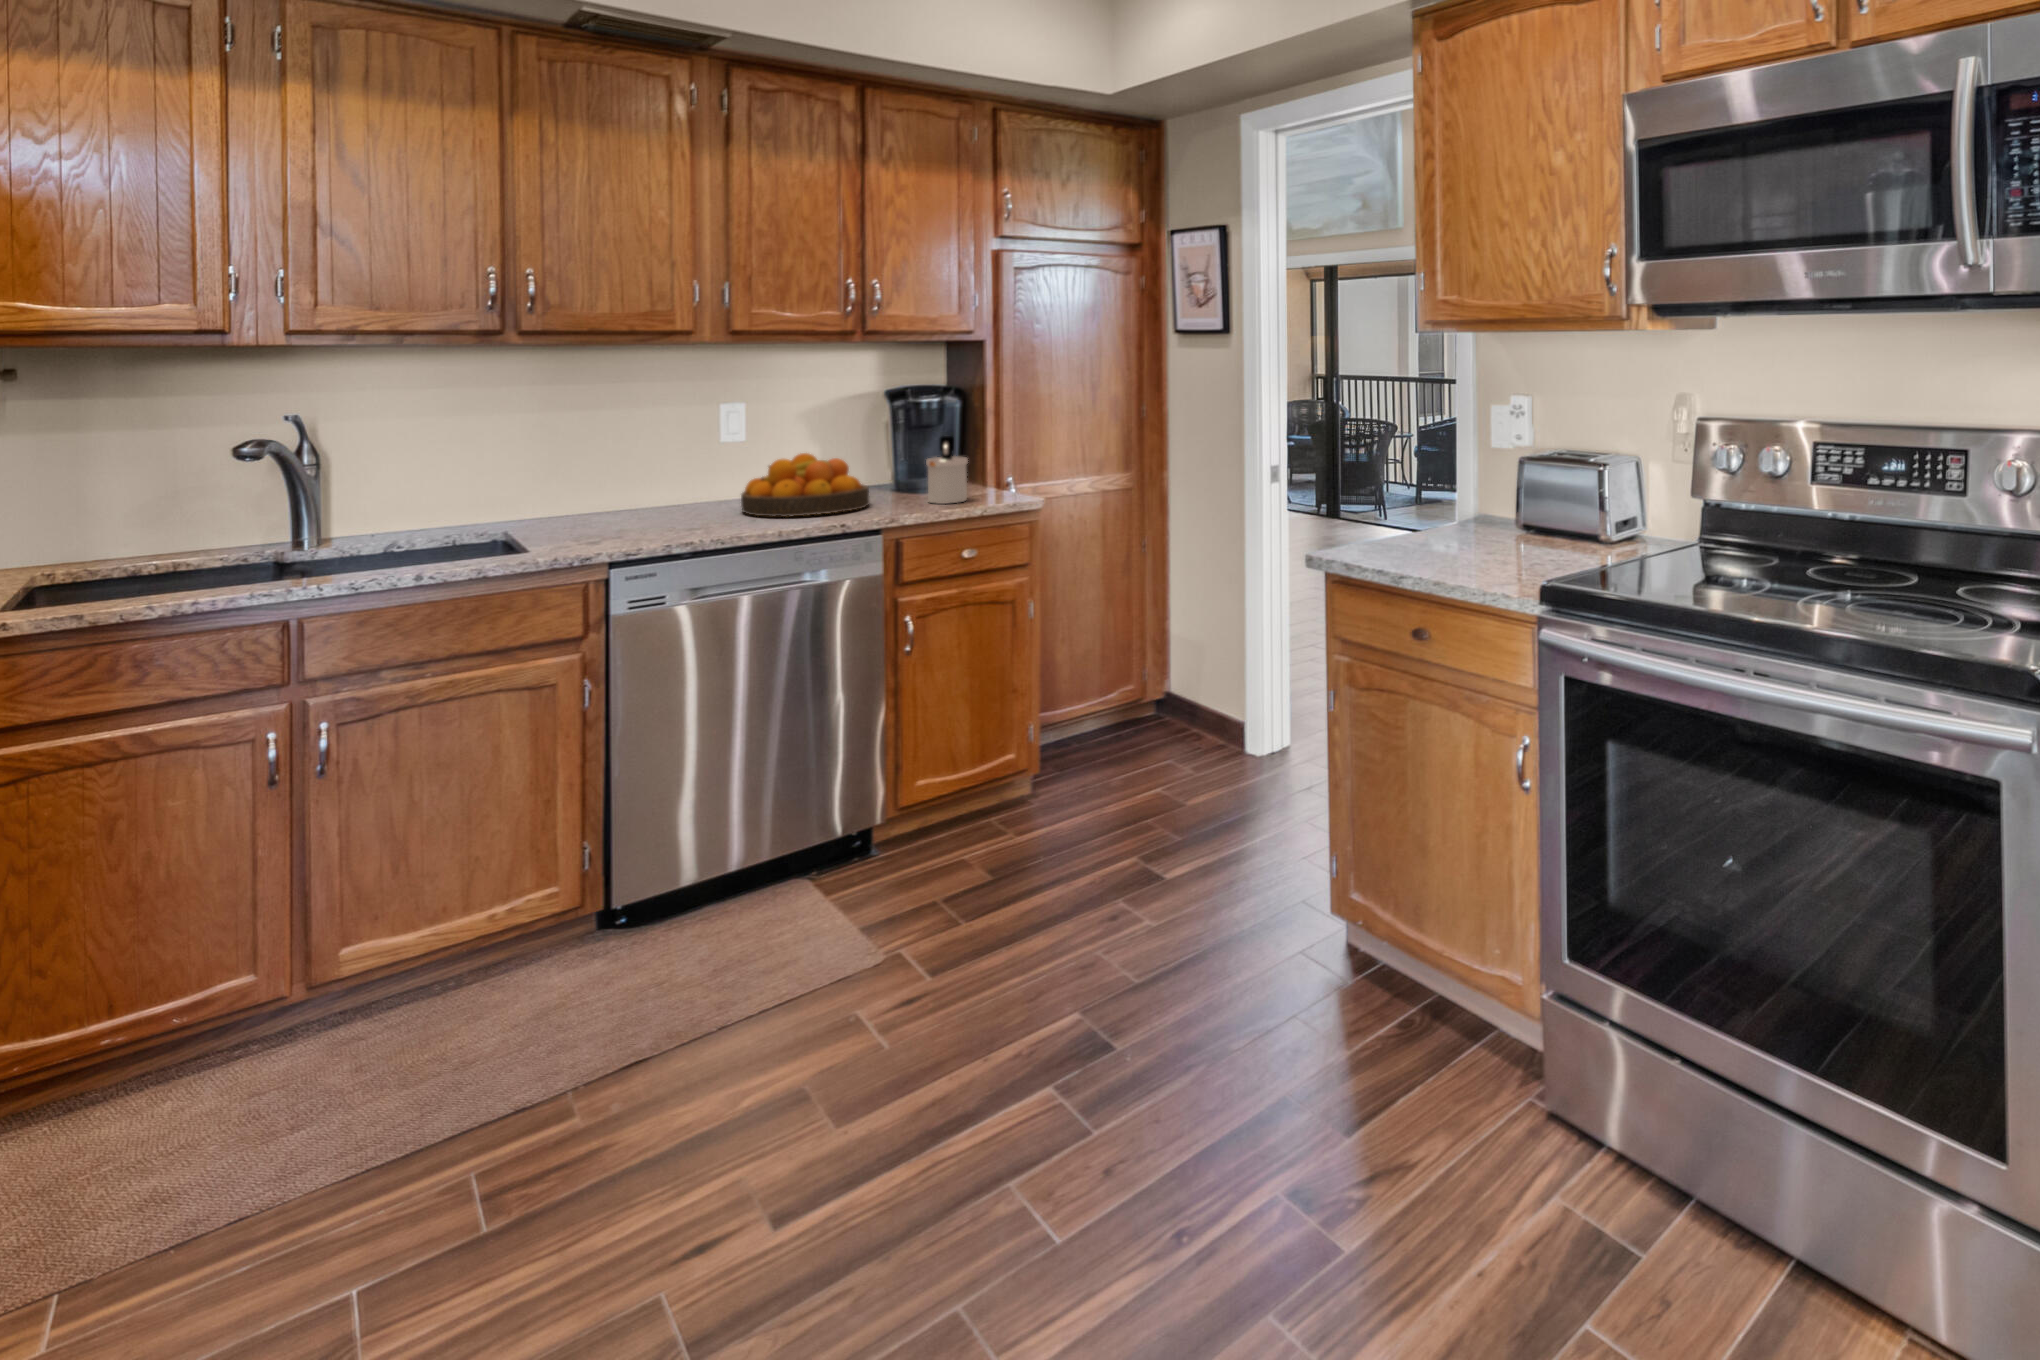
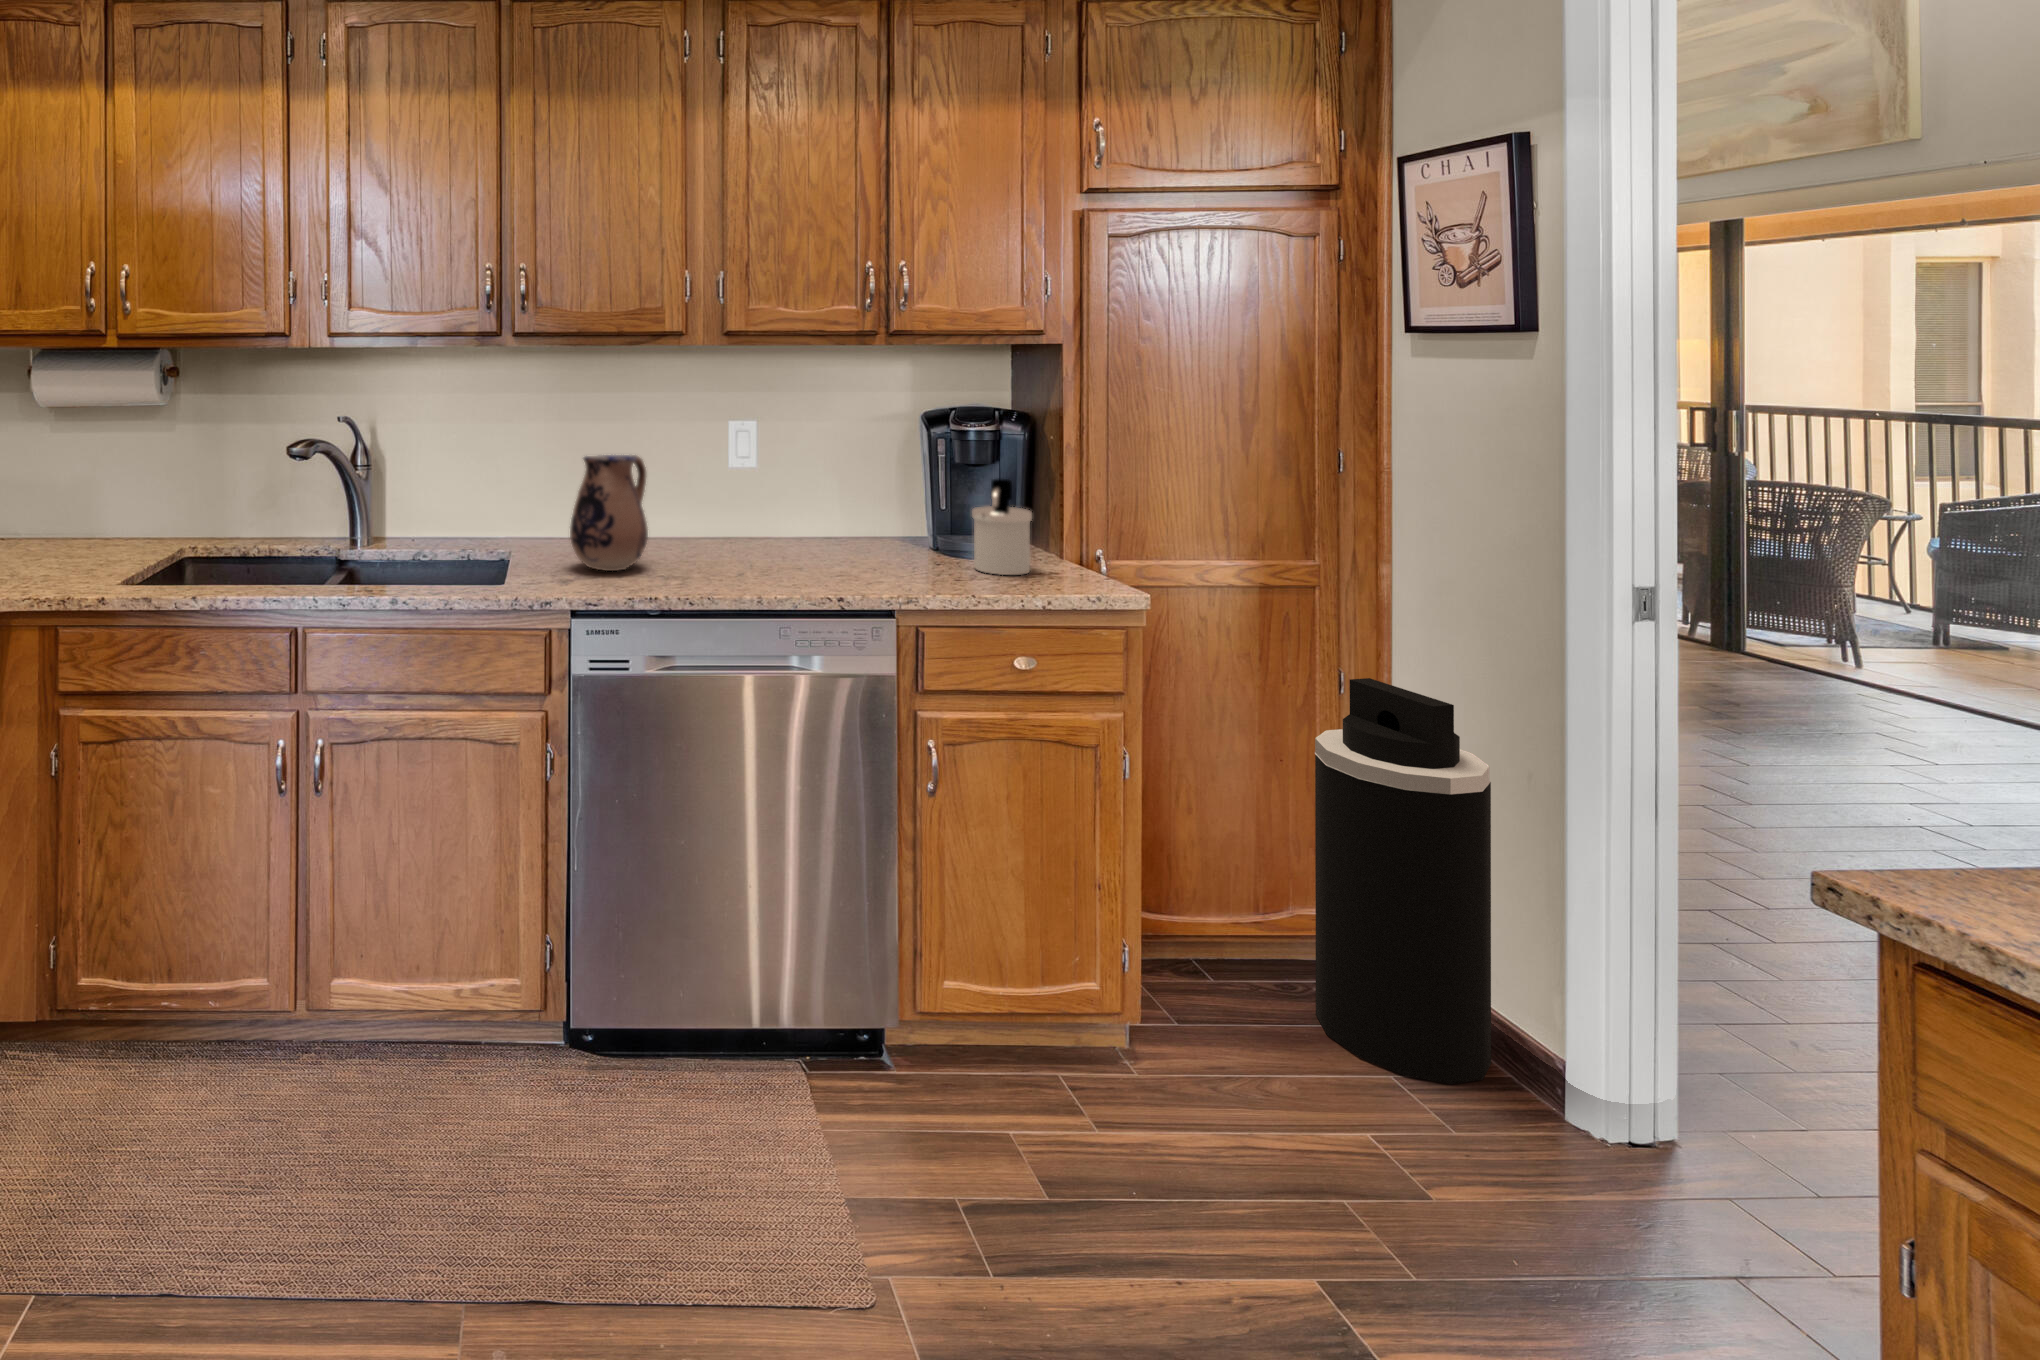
ceramic pitcher: none [588,435,666,535] -> present [570,455,648,571]
fruit bowl: present [741,453,869,517] -> none [743,486,895,571]
trash can: none [1132,543,1216,767] -> present [1315,678,1491,1084]

